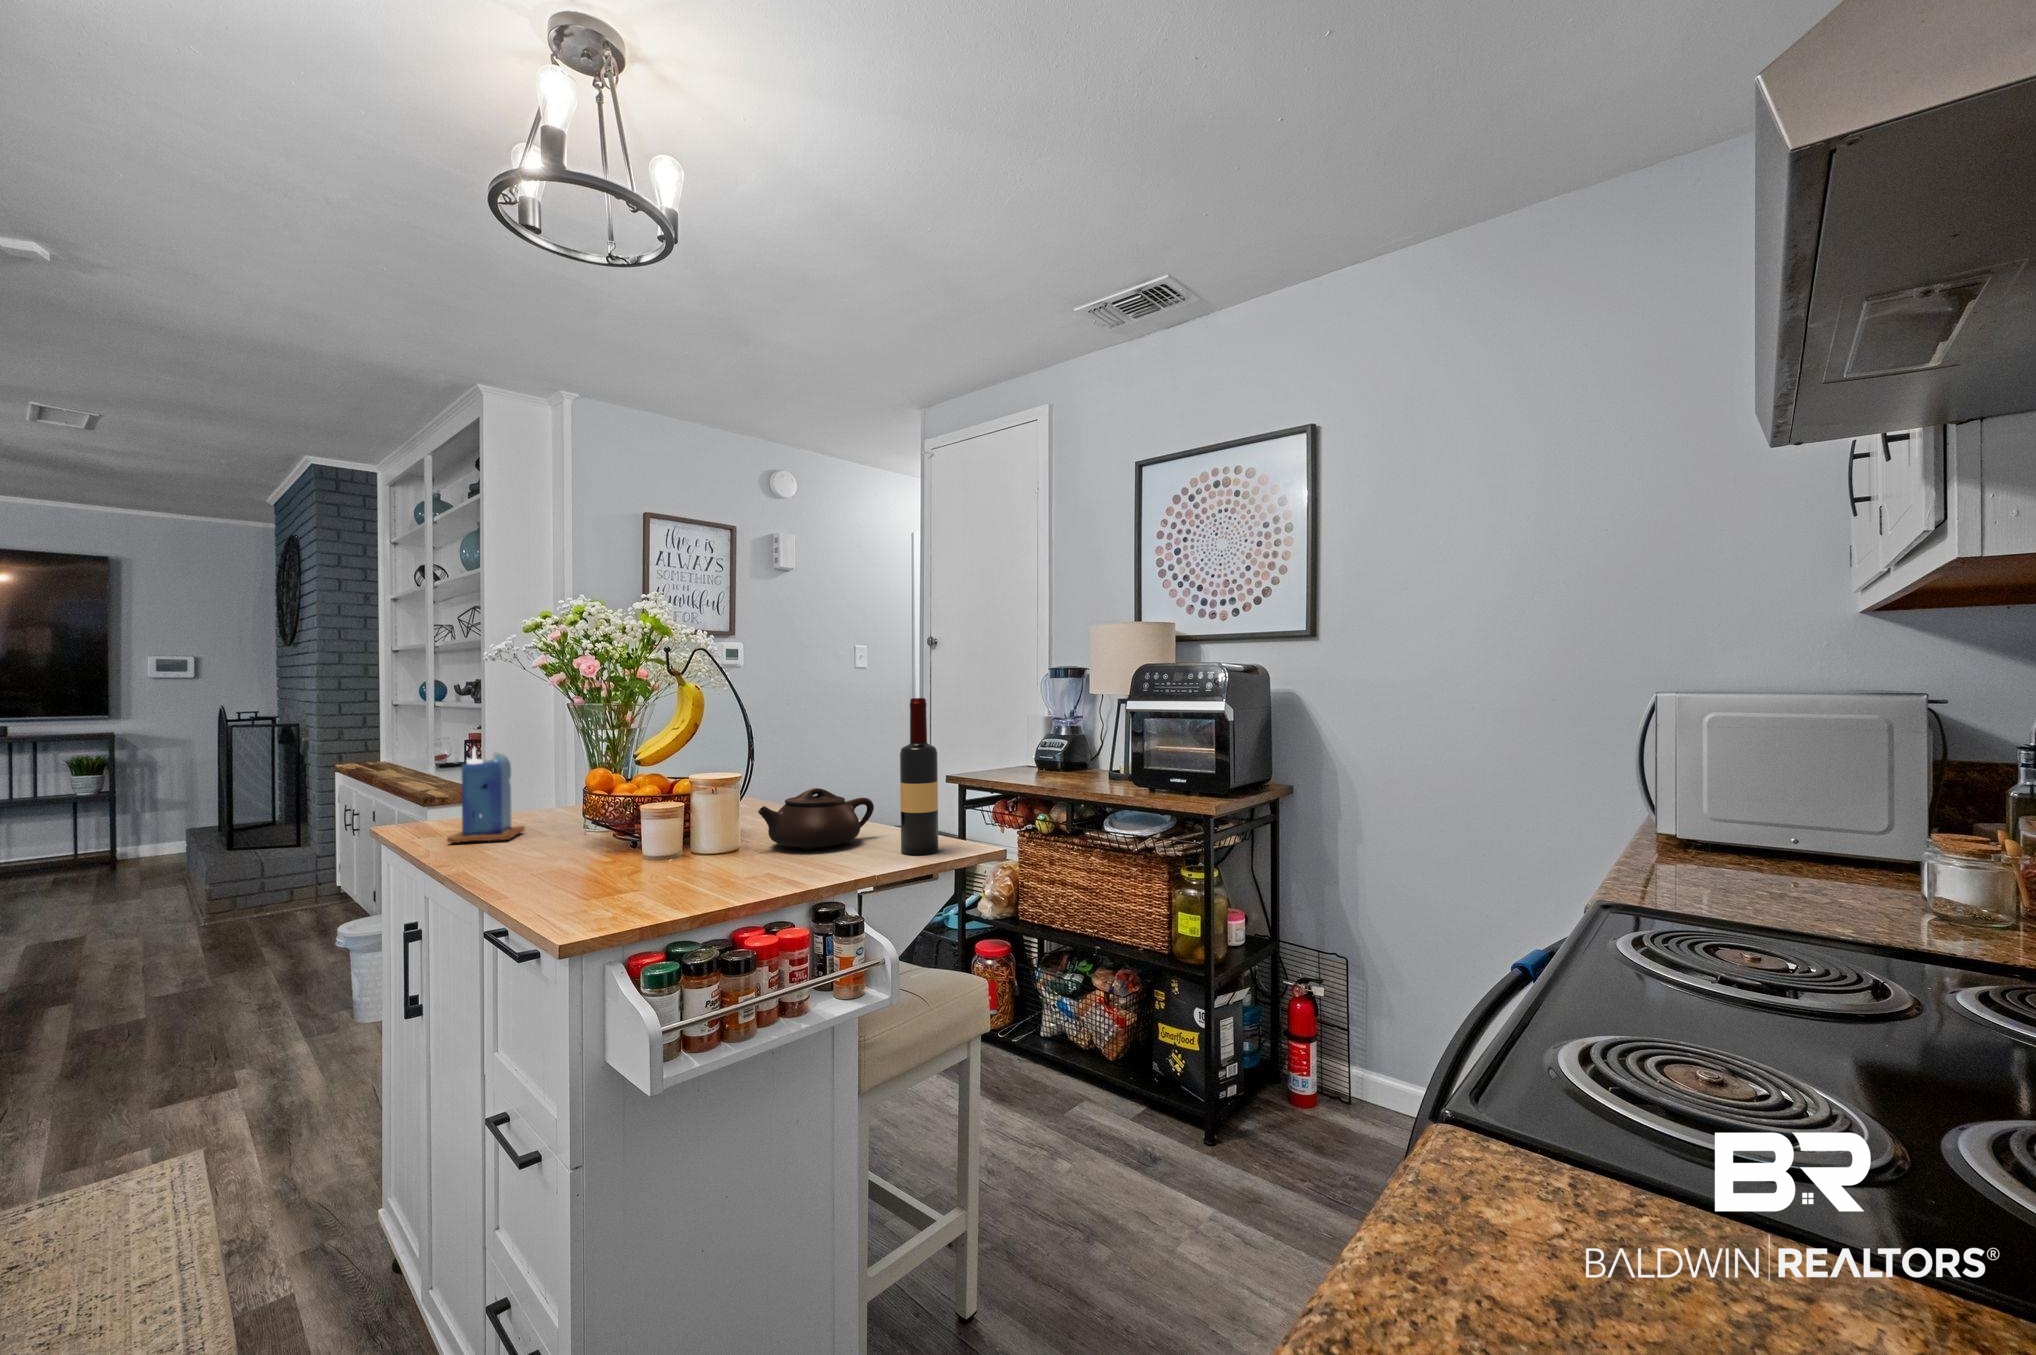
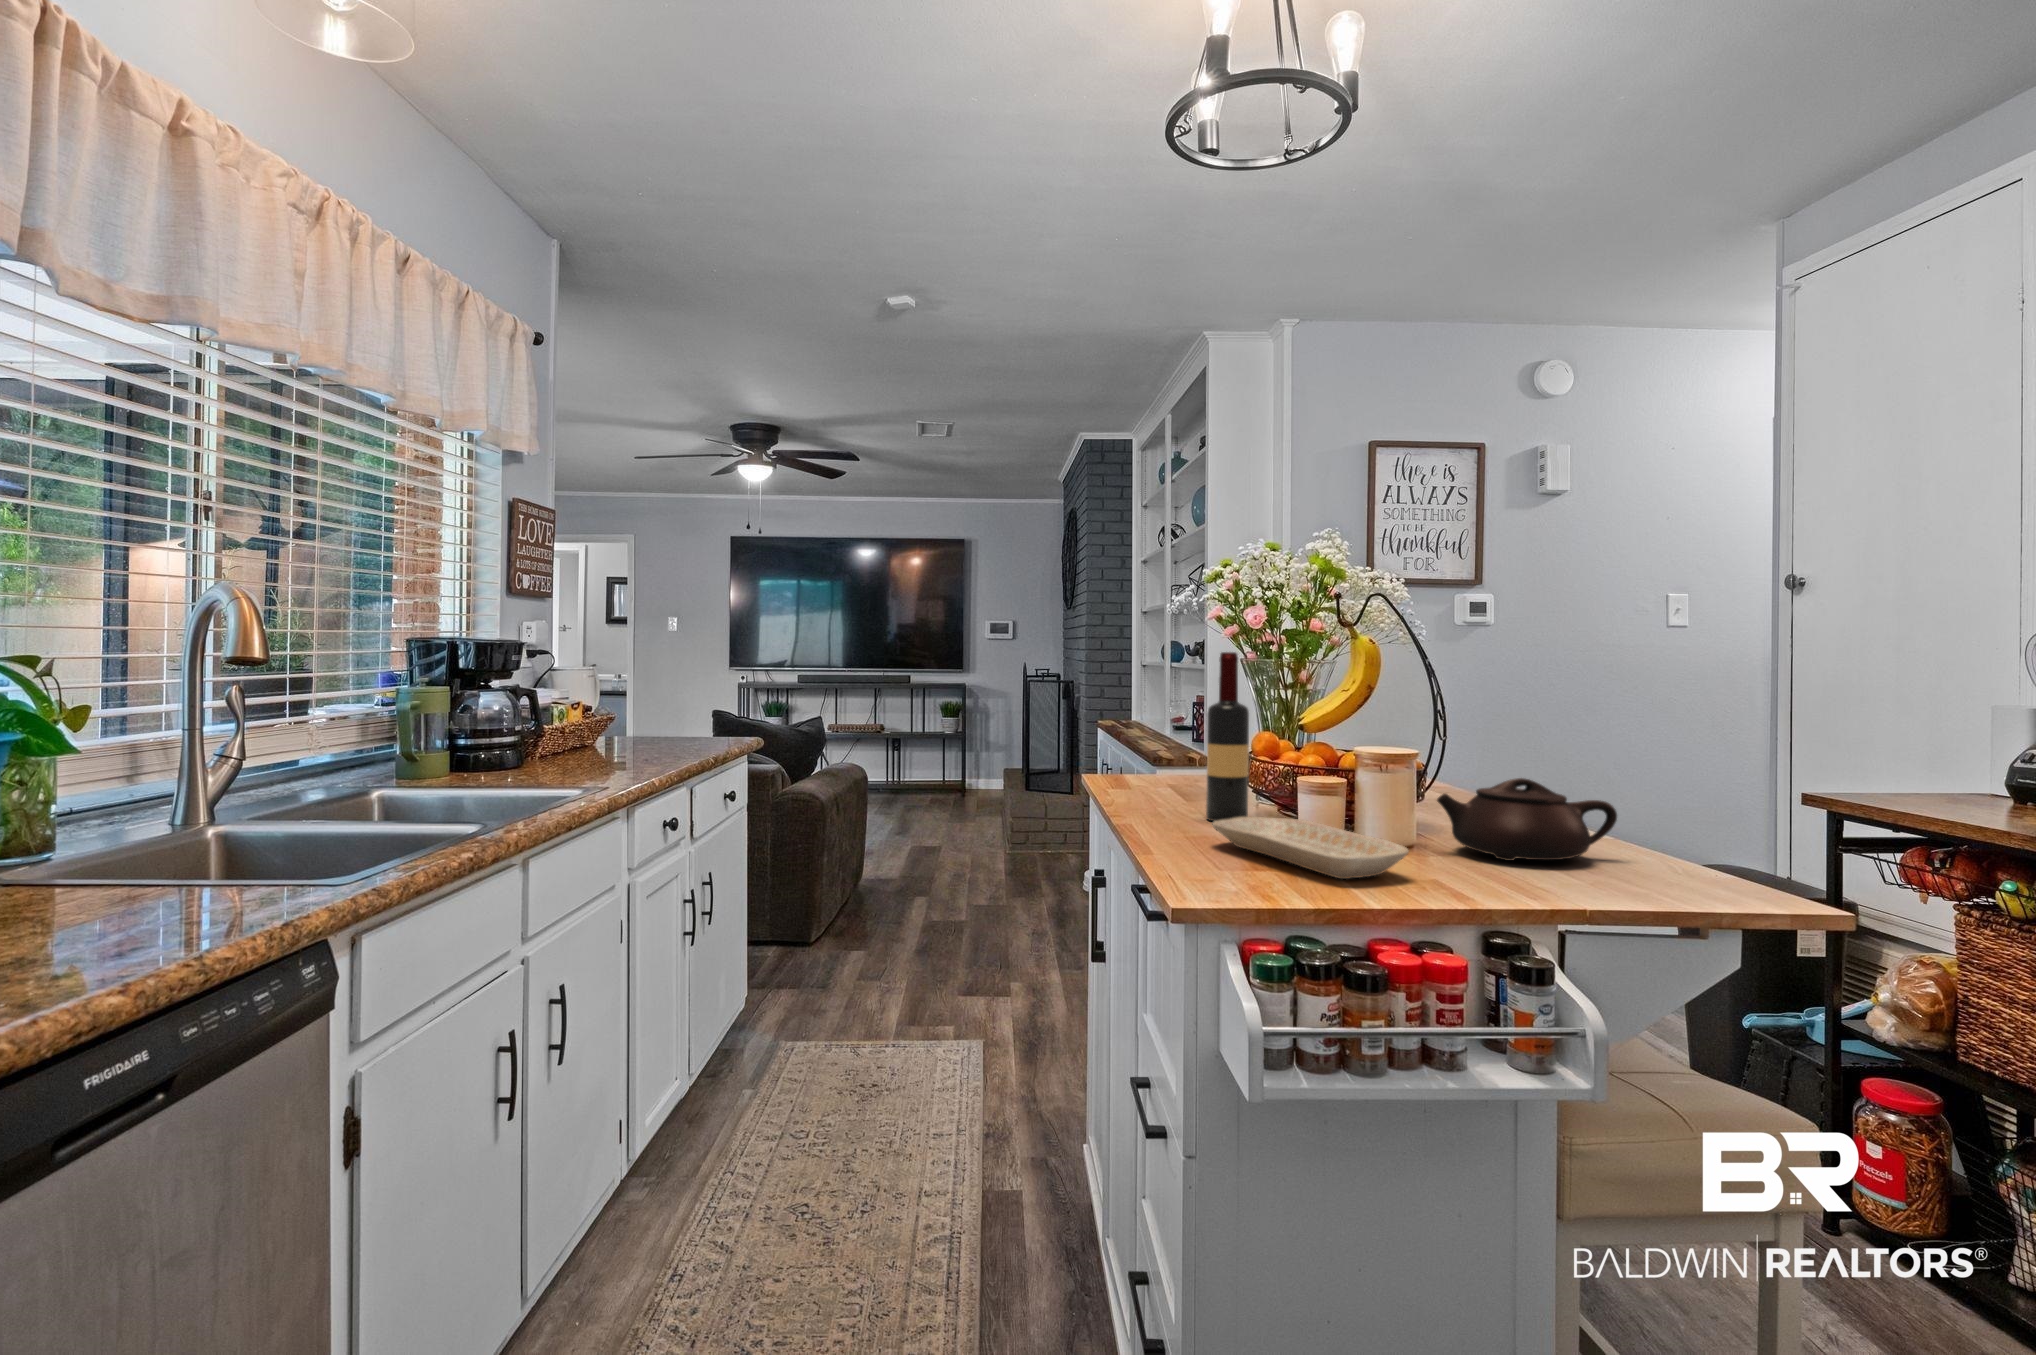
wine bottle: present [900,698,938,855] -> present [1206,652,1249,821]
candle: present [447,749,525,843] -> none [1129,700,1199,798]
tray: none [569,844,751,888] -> present [1212,817,1409,879]

